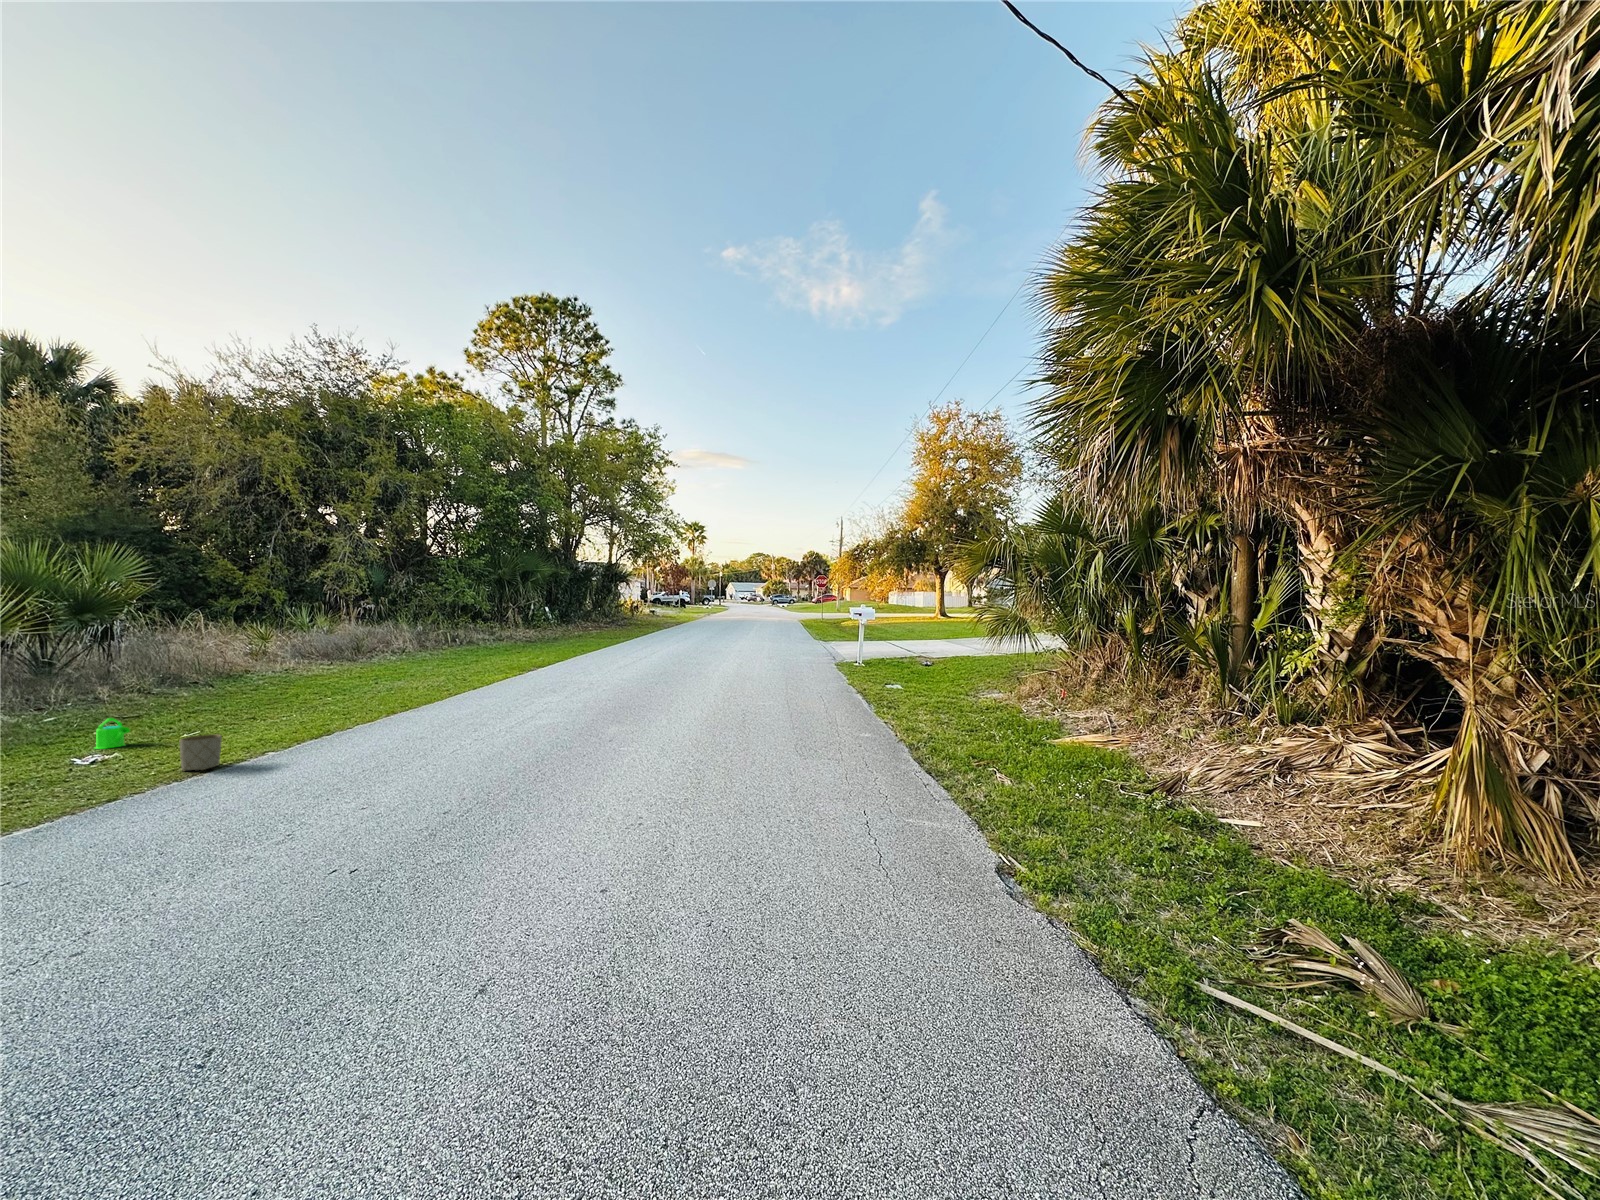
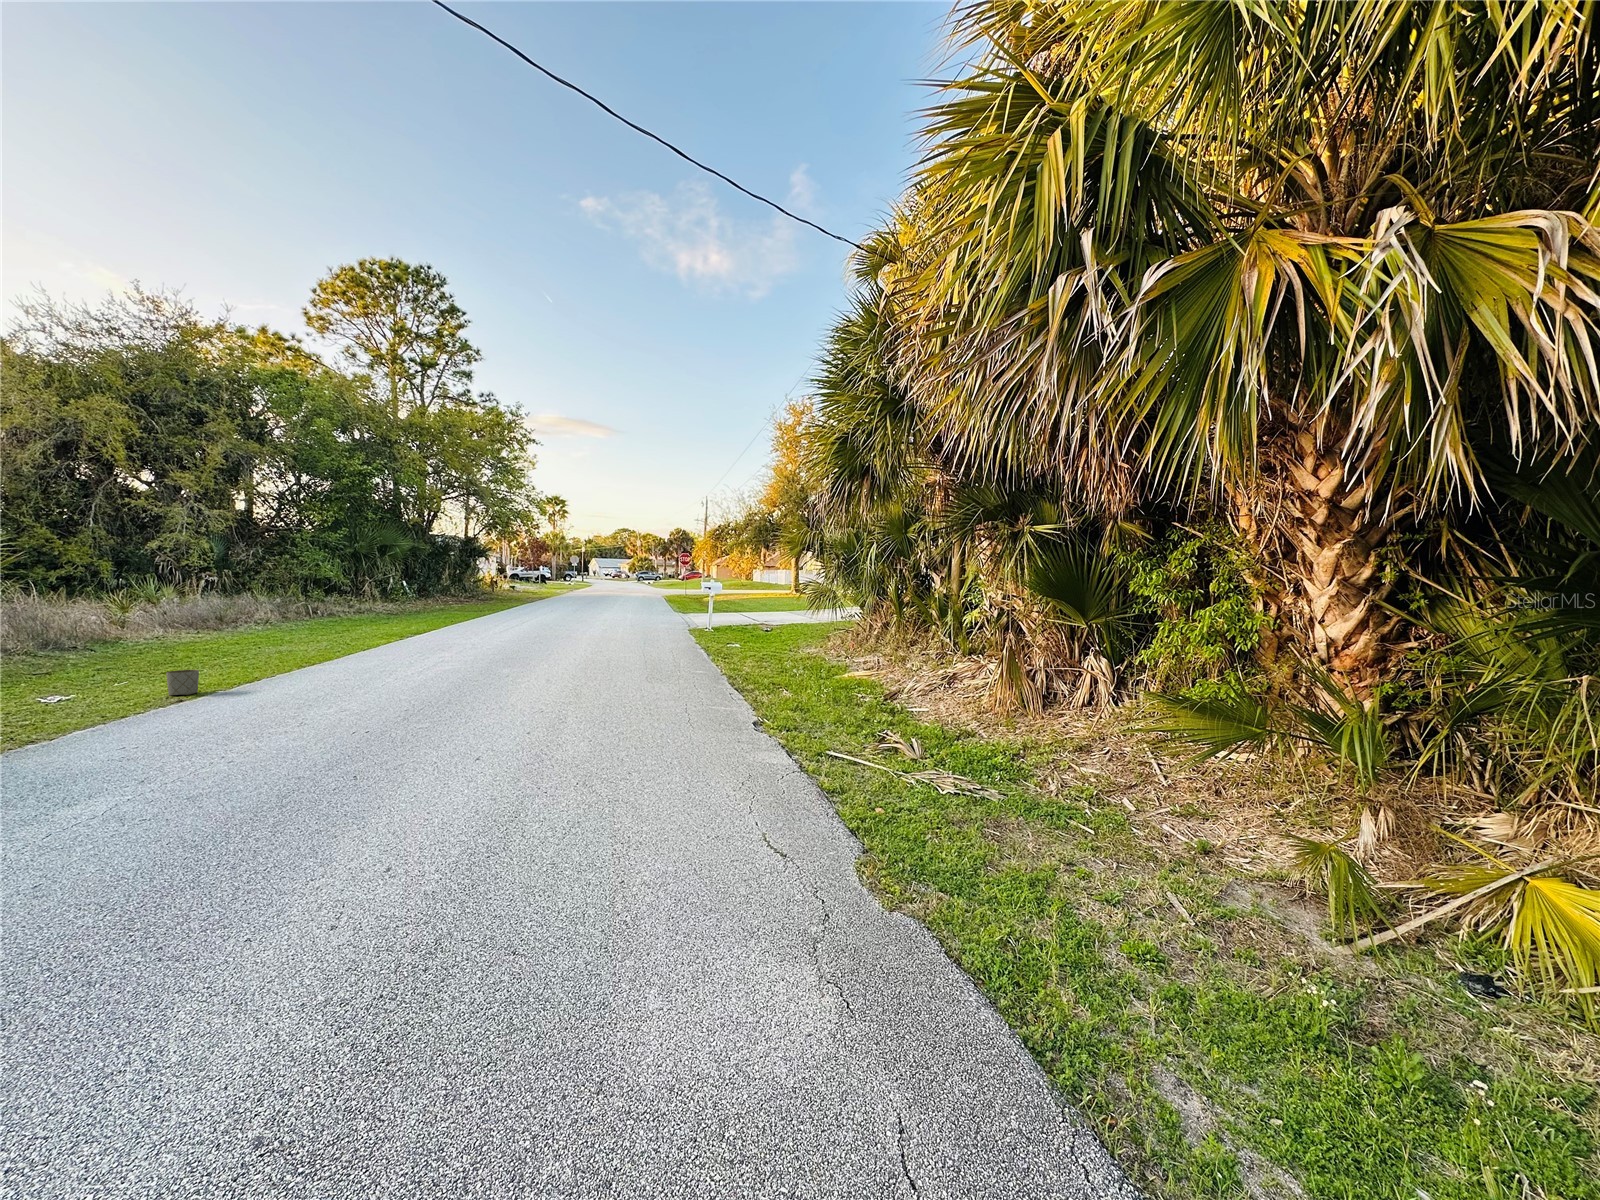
watering can: present [95,718,130,749] -> none [54,663,90,688]

